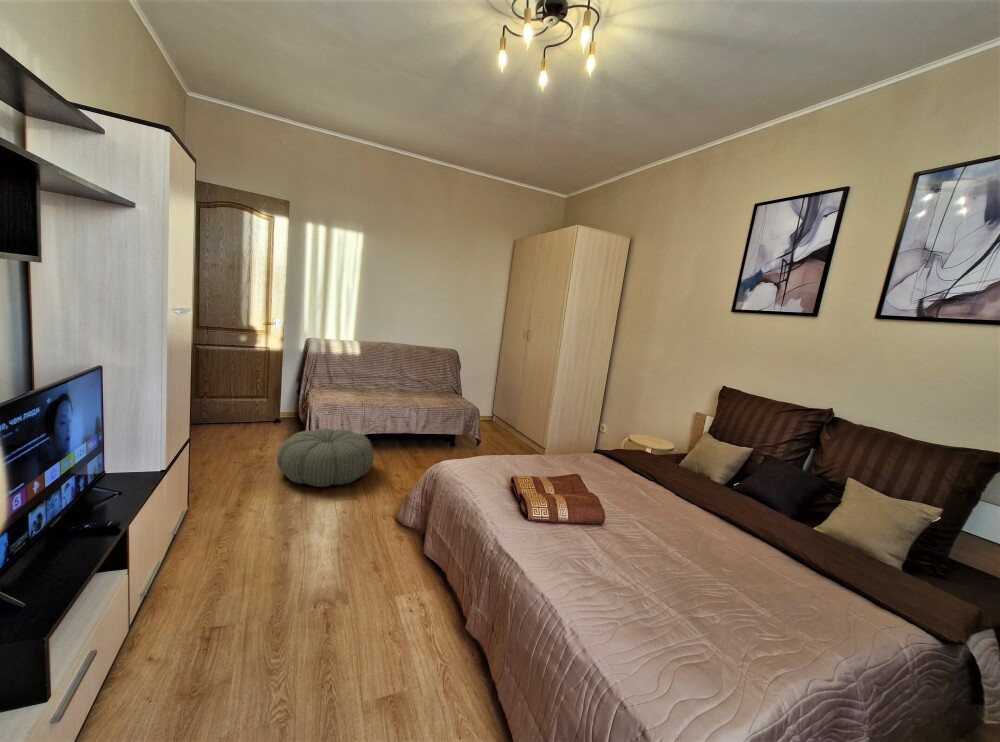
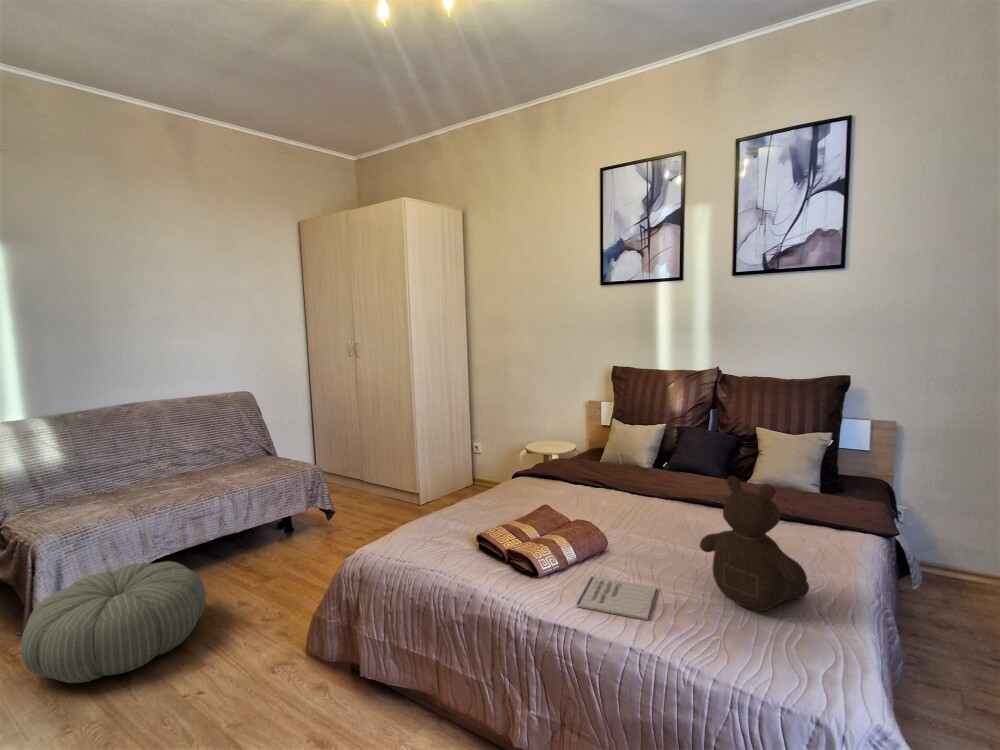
teddy bear: none [658,489,759,636] -> present [700,476,809,611]
notebook: none [532,535,612,582] -> present [577,576,656,620]

